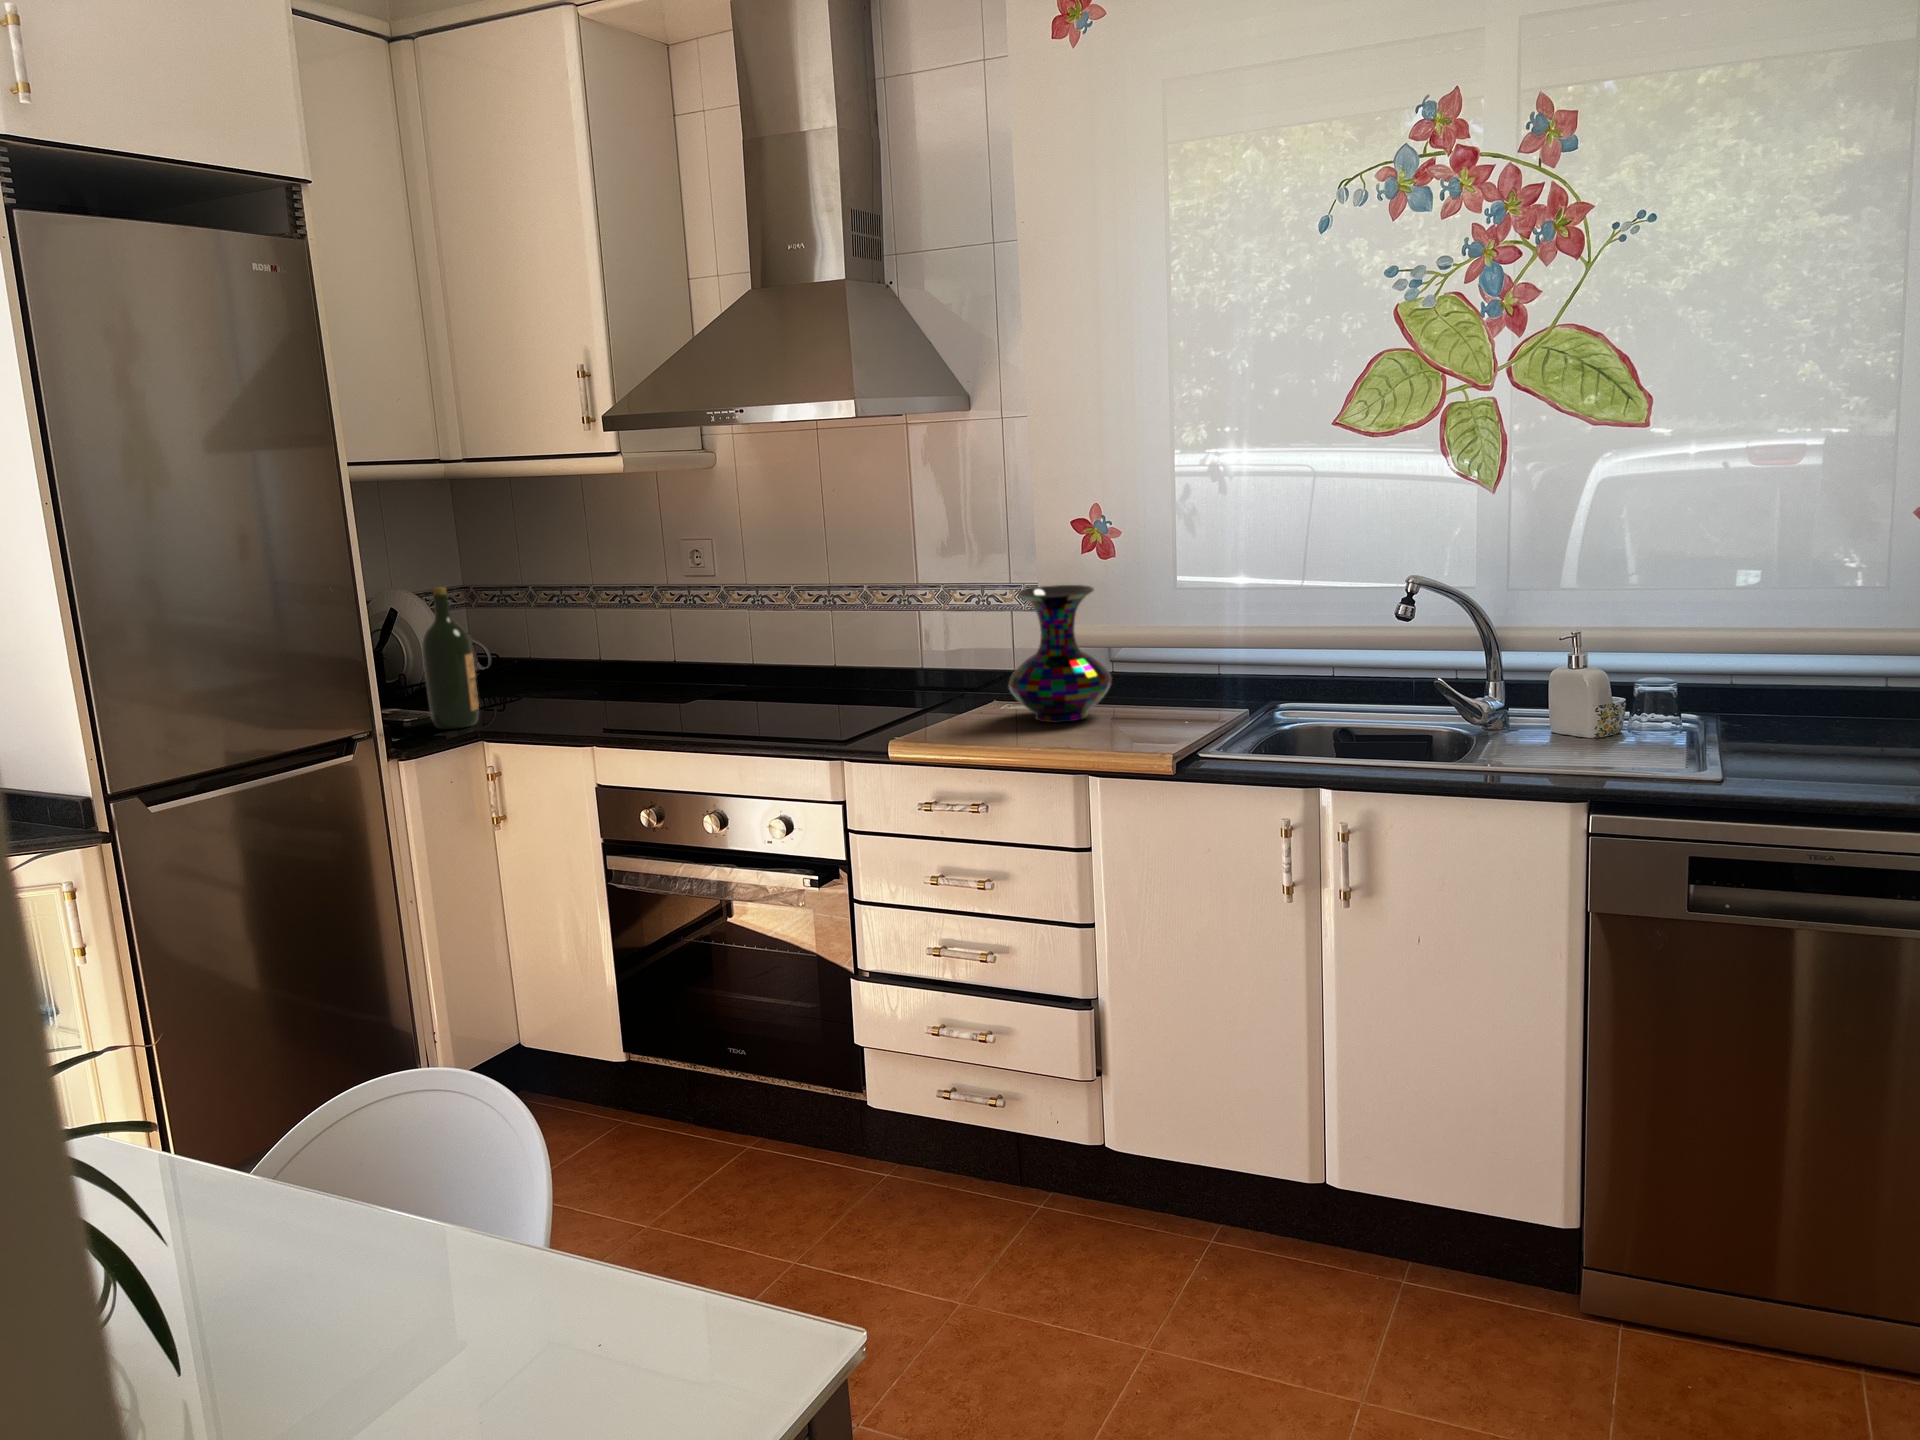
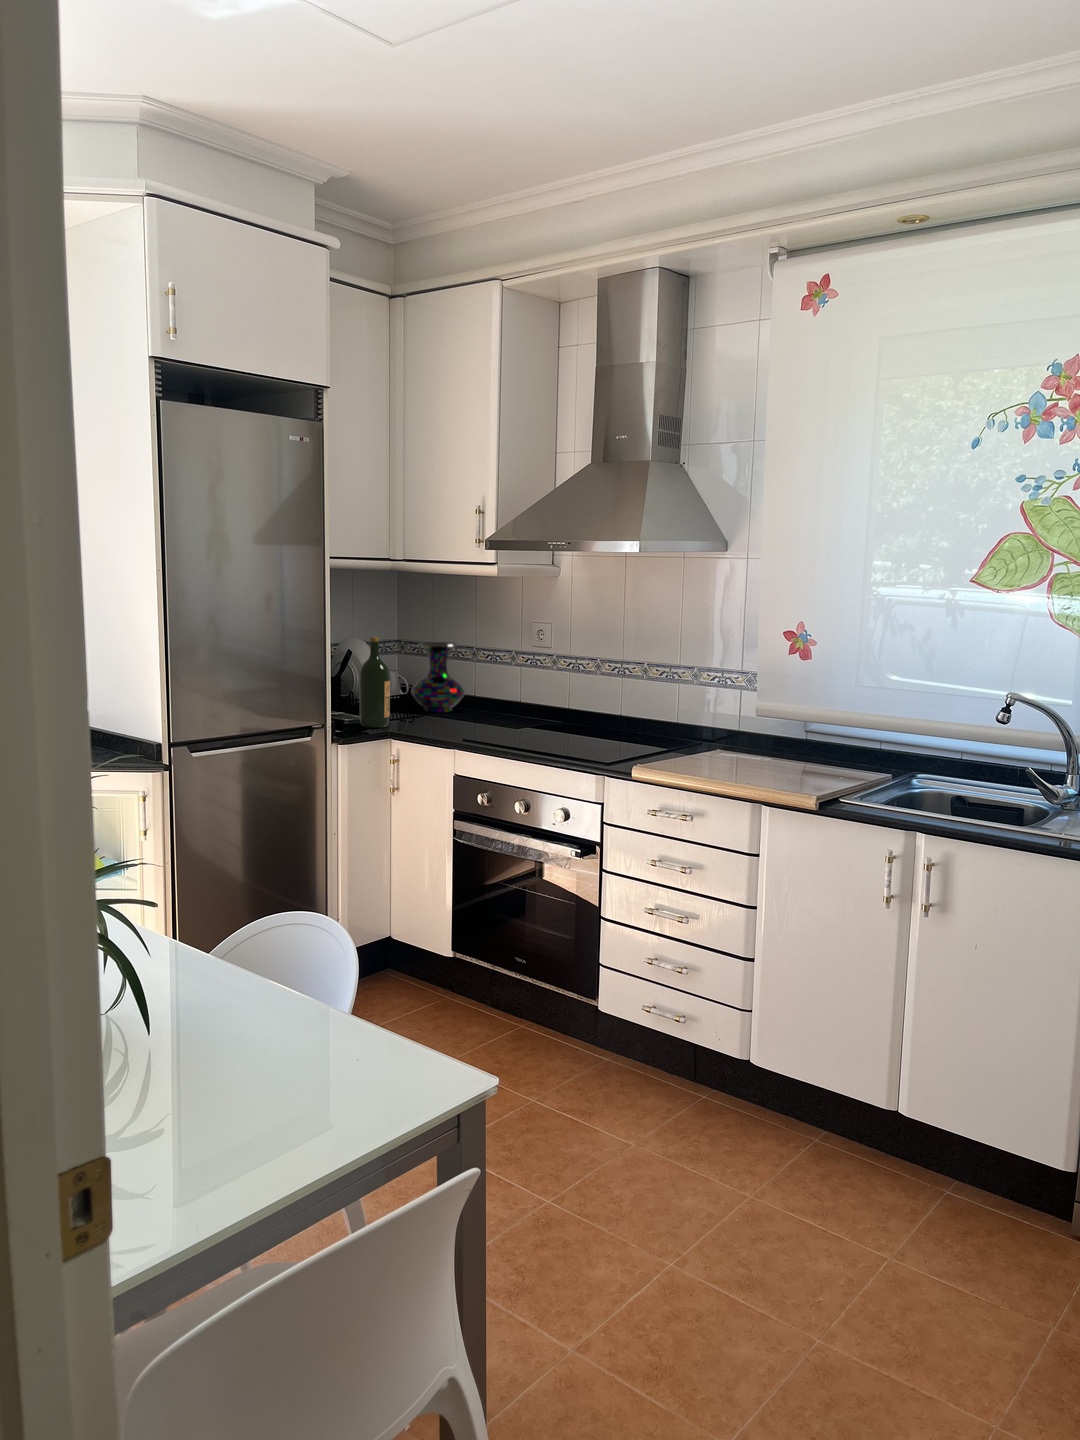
vase: present [1009,585,1111,723] -> present [411,642,465,712]

